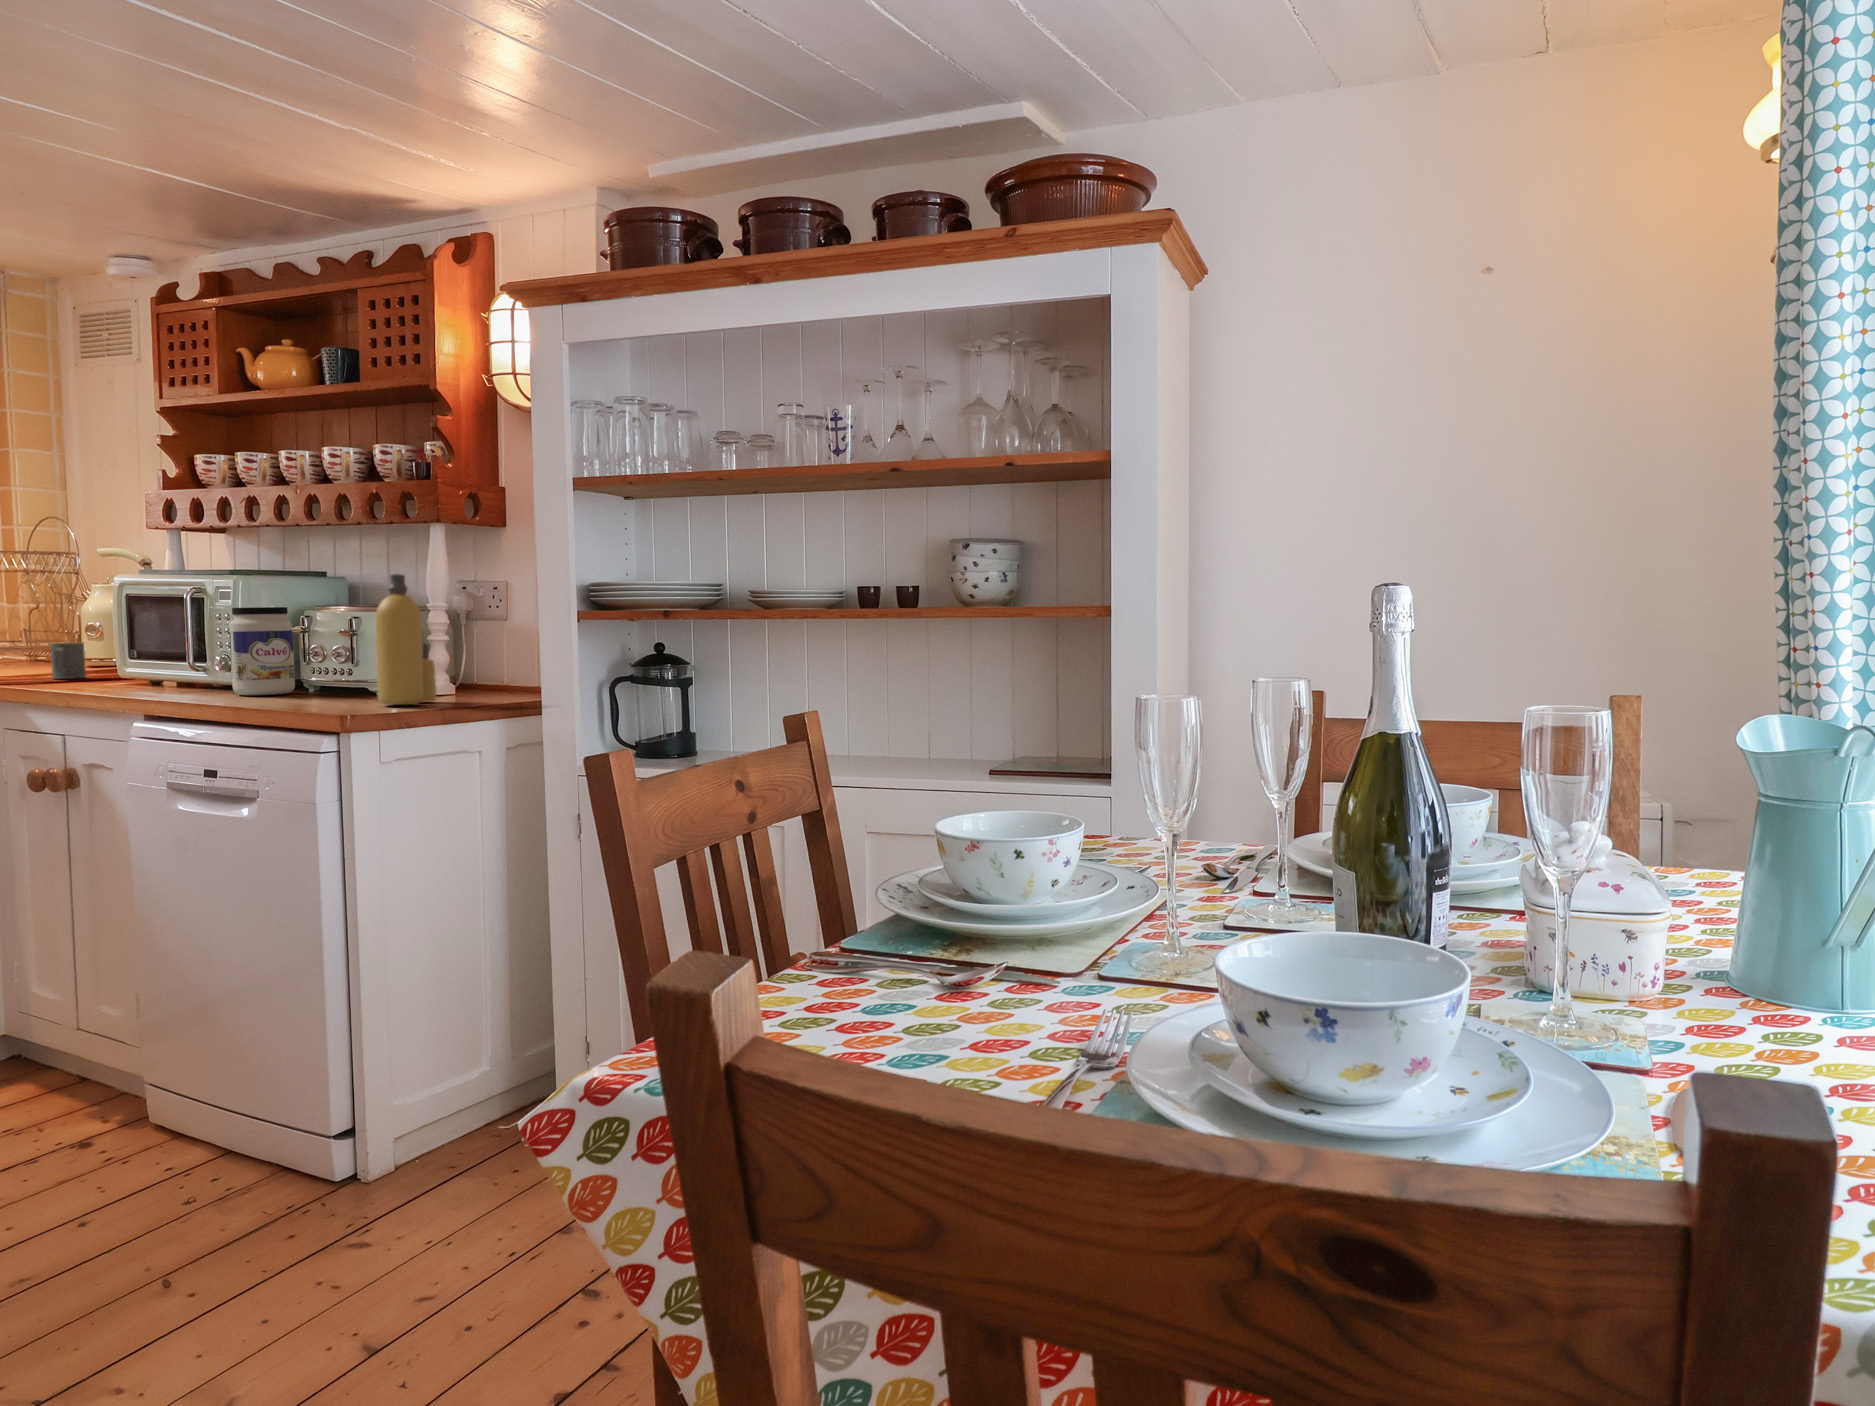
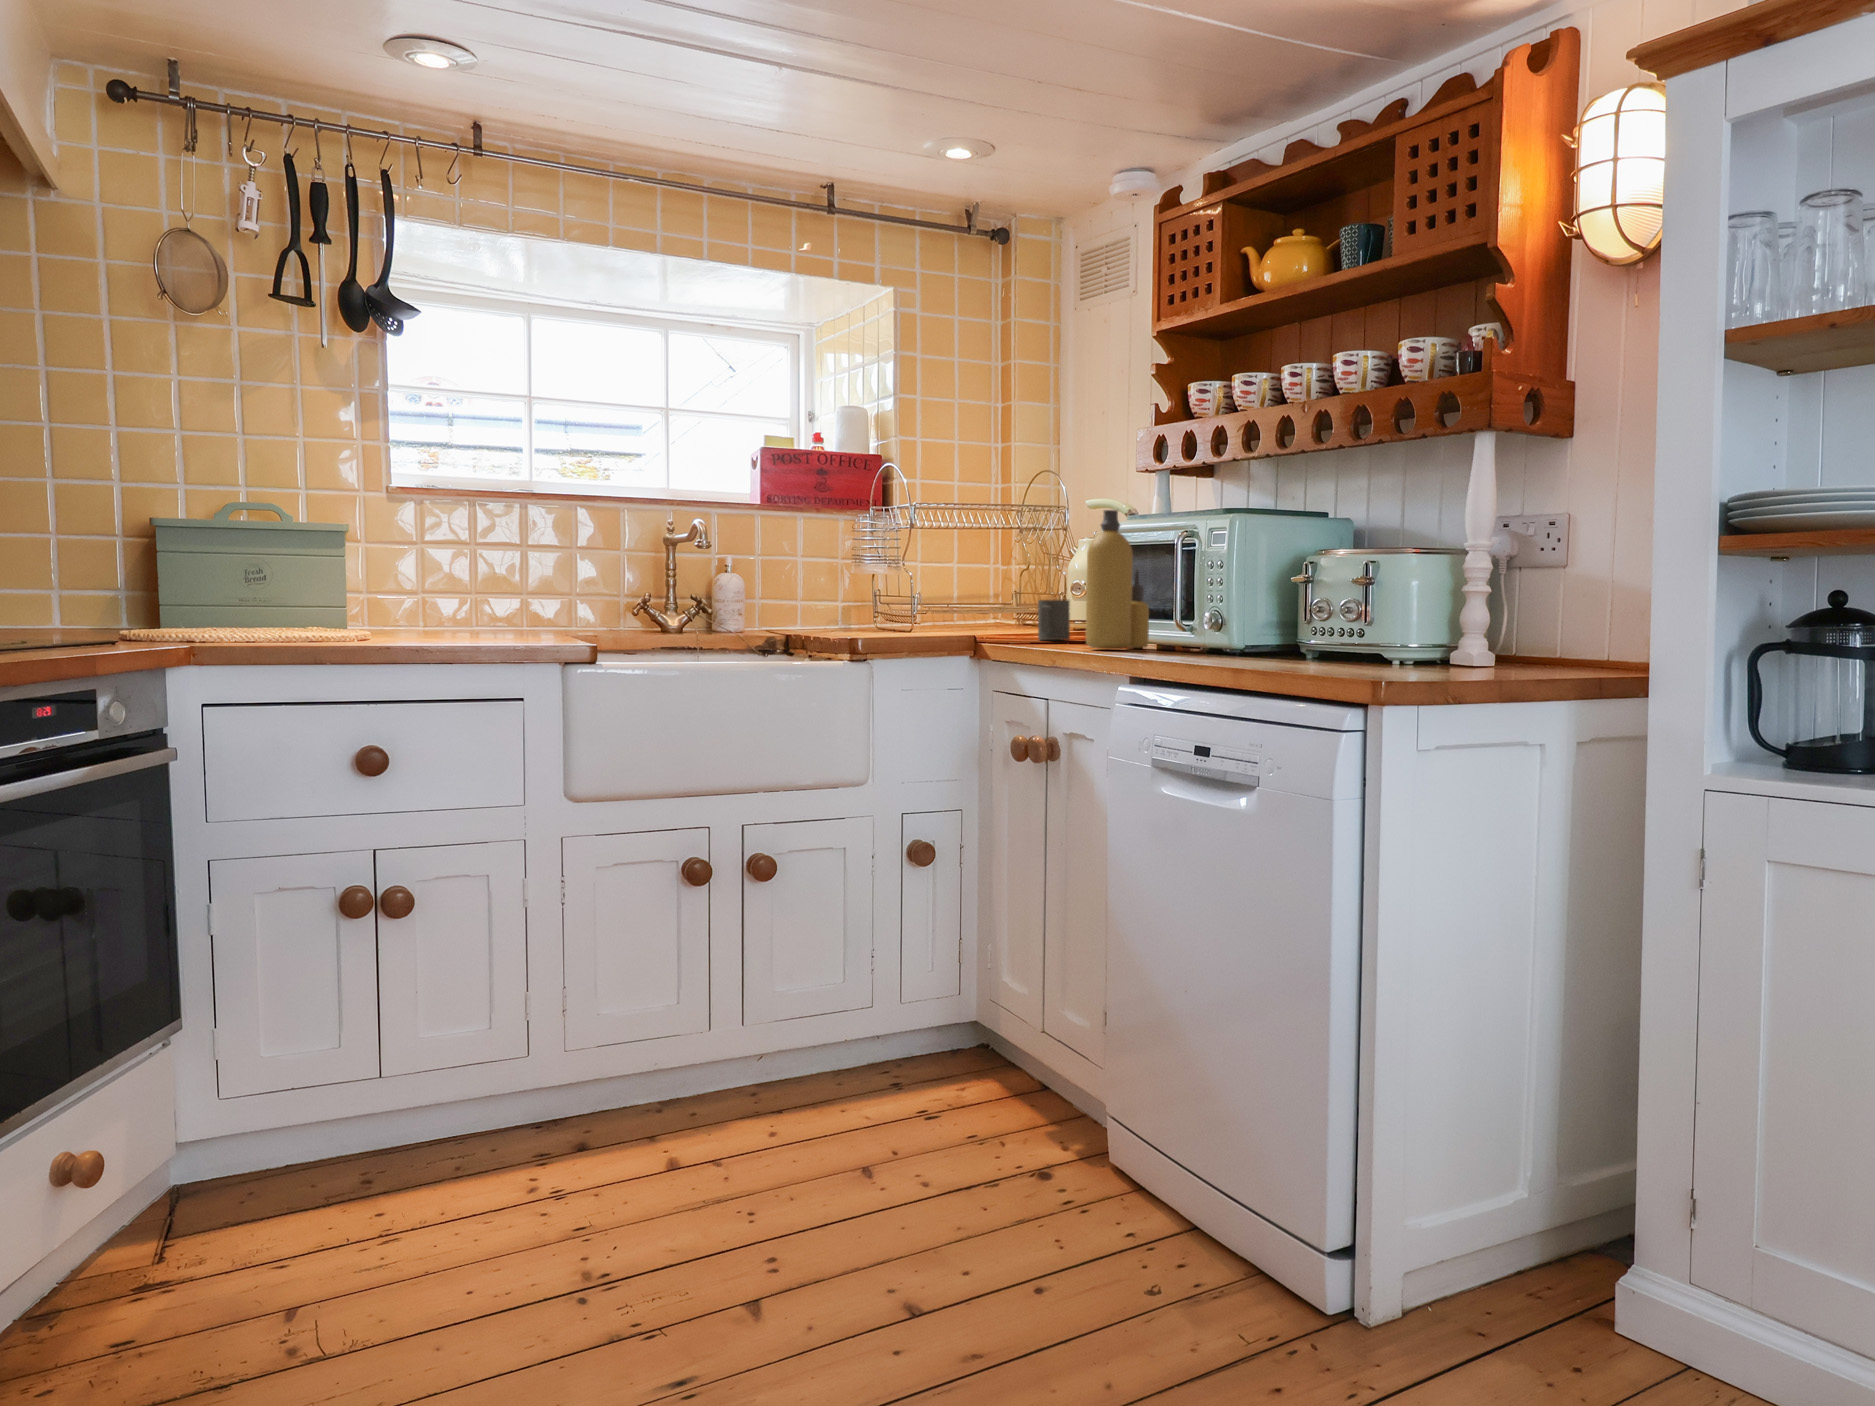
bottle: present [376,574,436,705] -> present [1086,510,1149,649]
jar: present [229,607,295,695] -> none [1224,547,1295,658]

